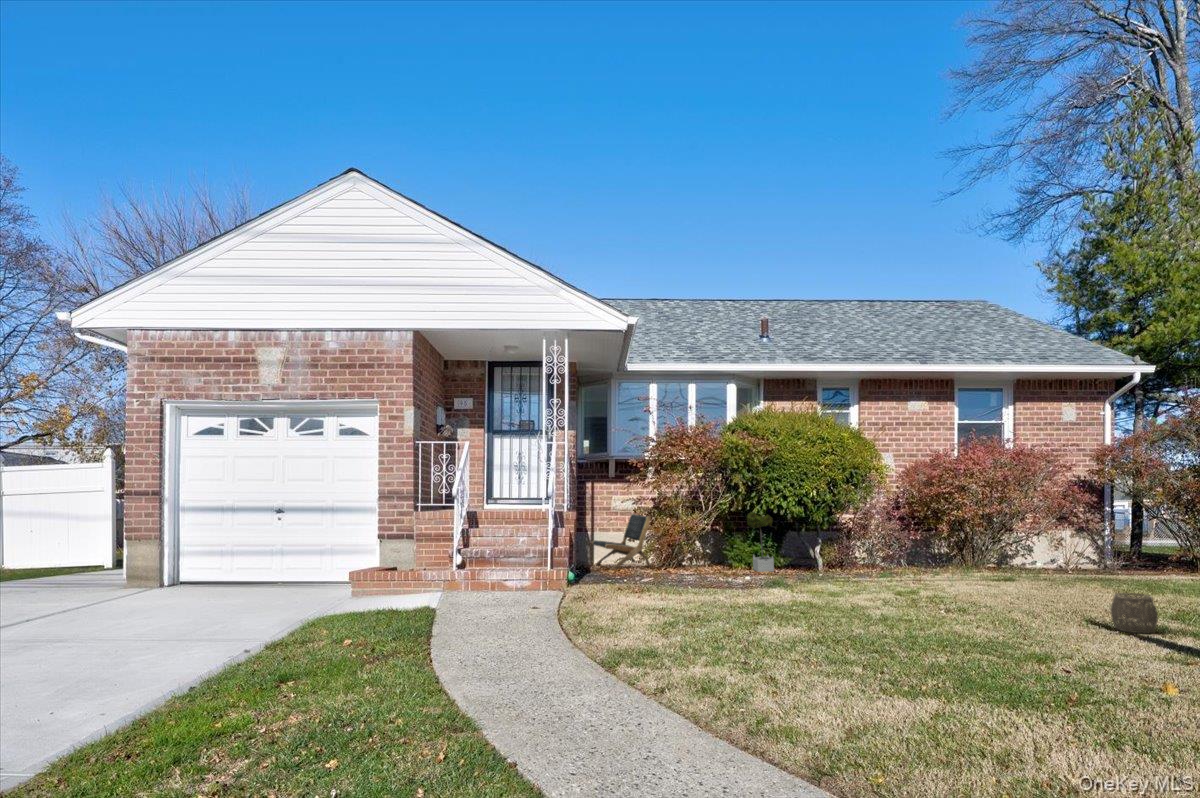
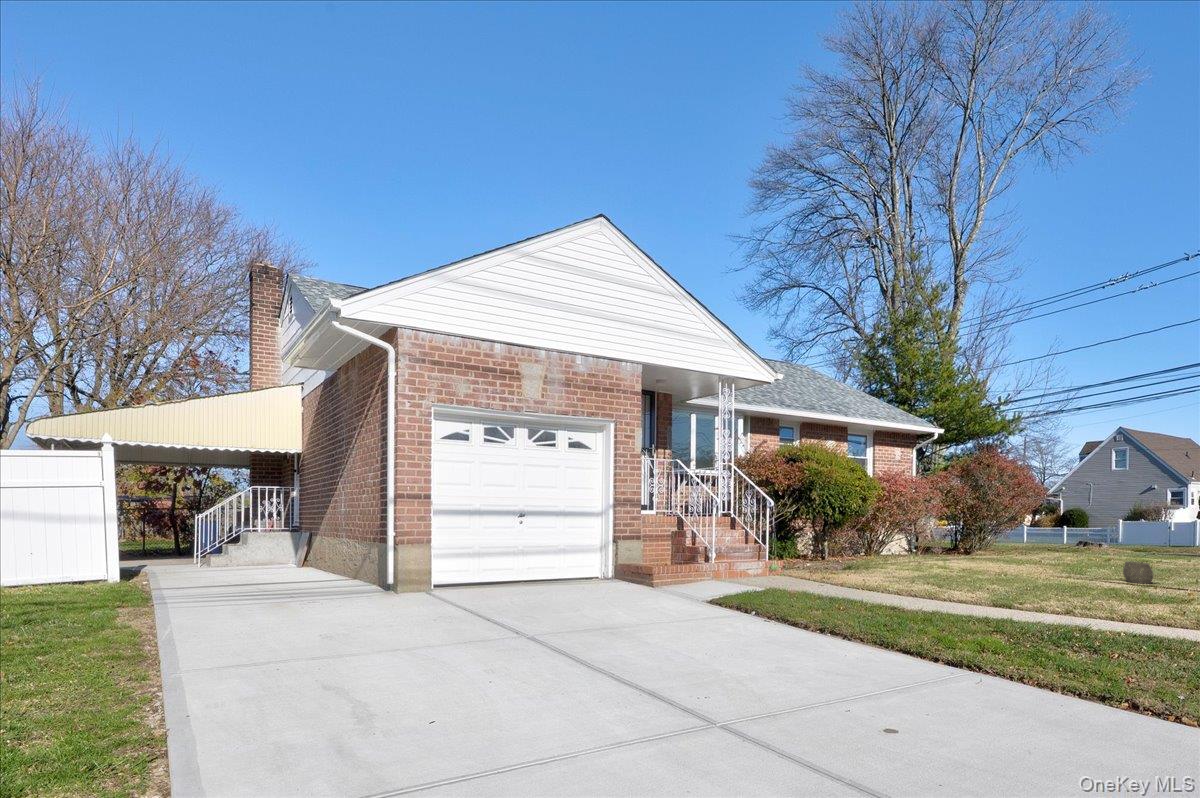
potted tree: present [746,512,774,572] -> none [794,514,814,557]
lounge chair: present [592,514,651,570] -> none [686,516,731,560]

